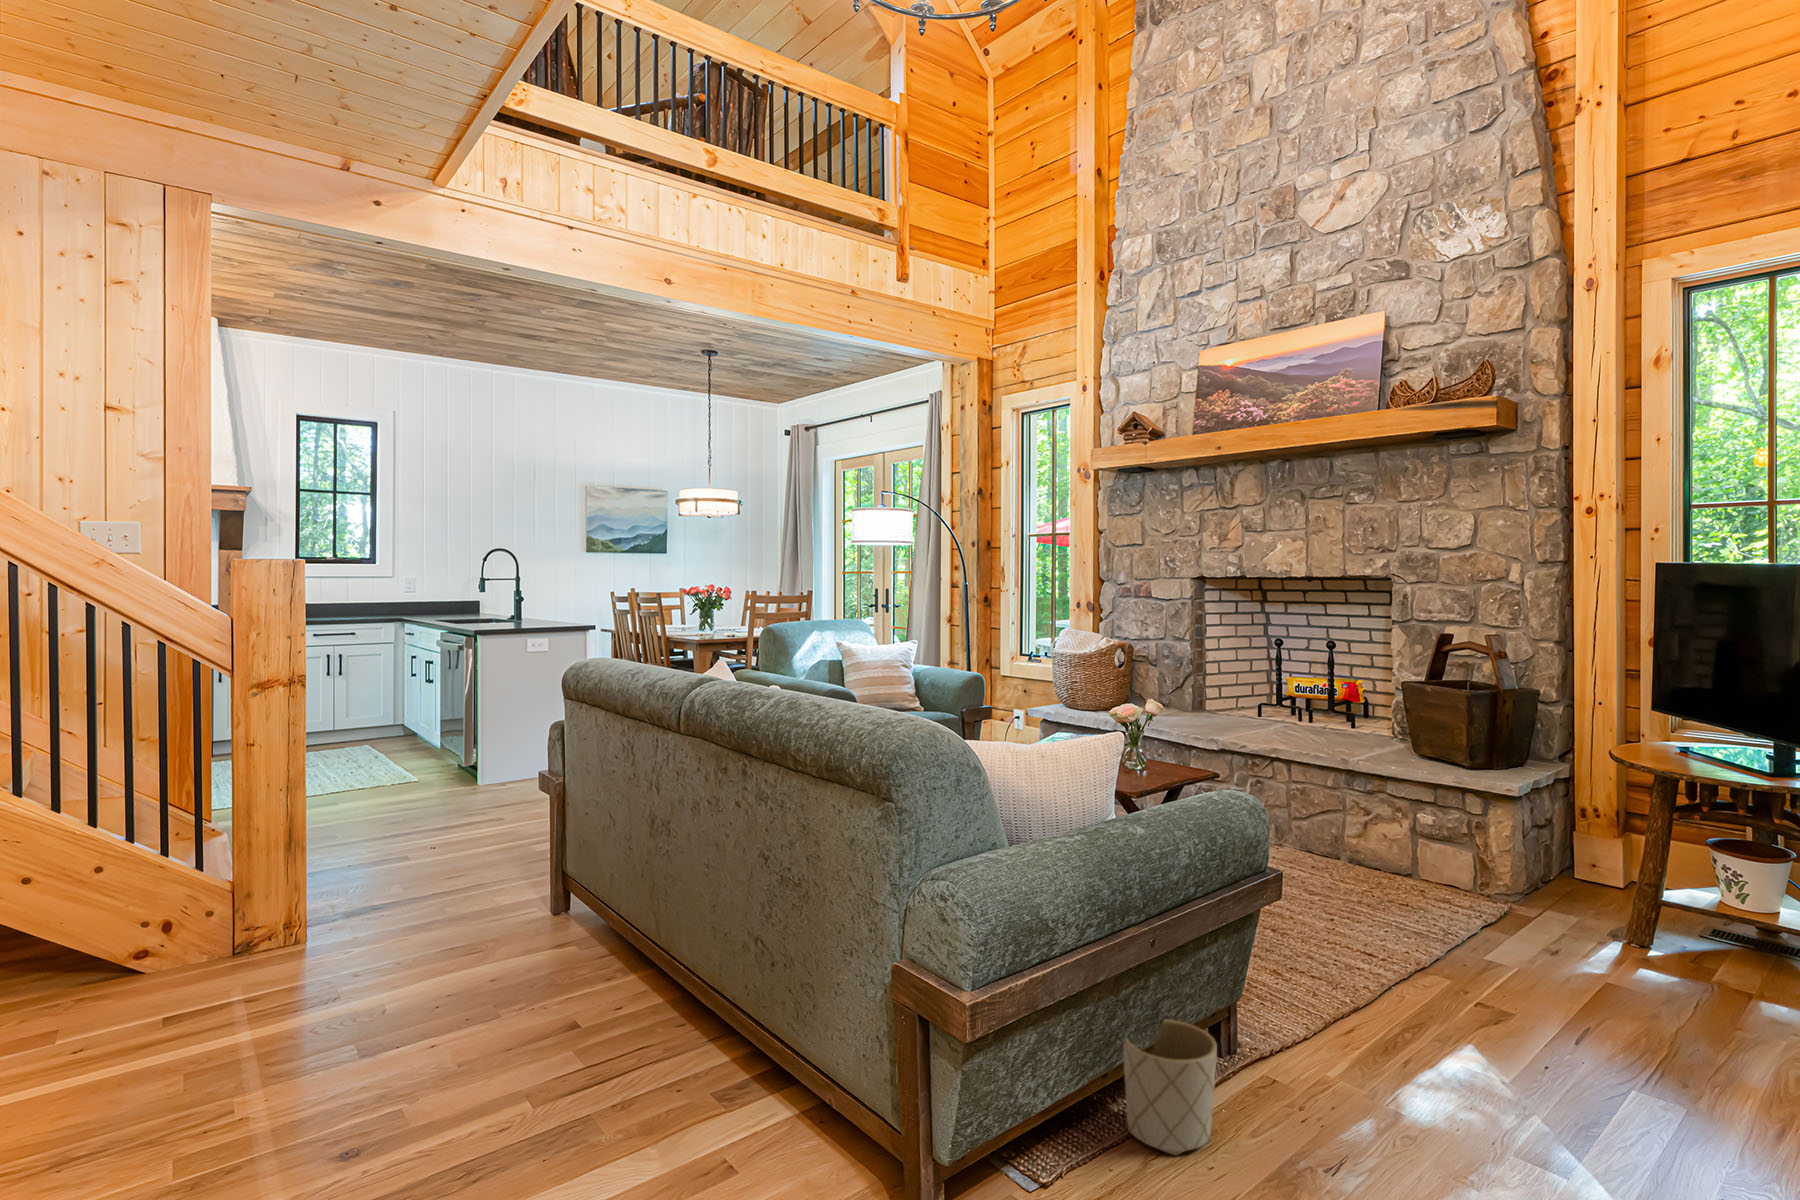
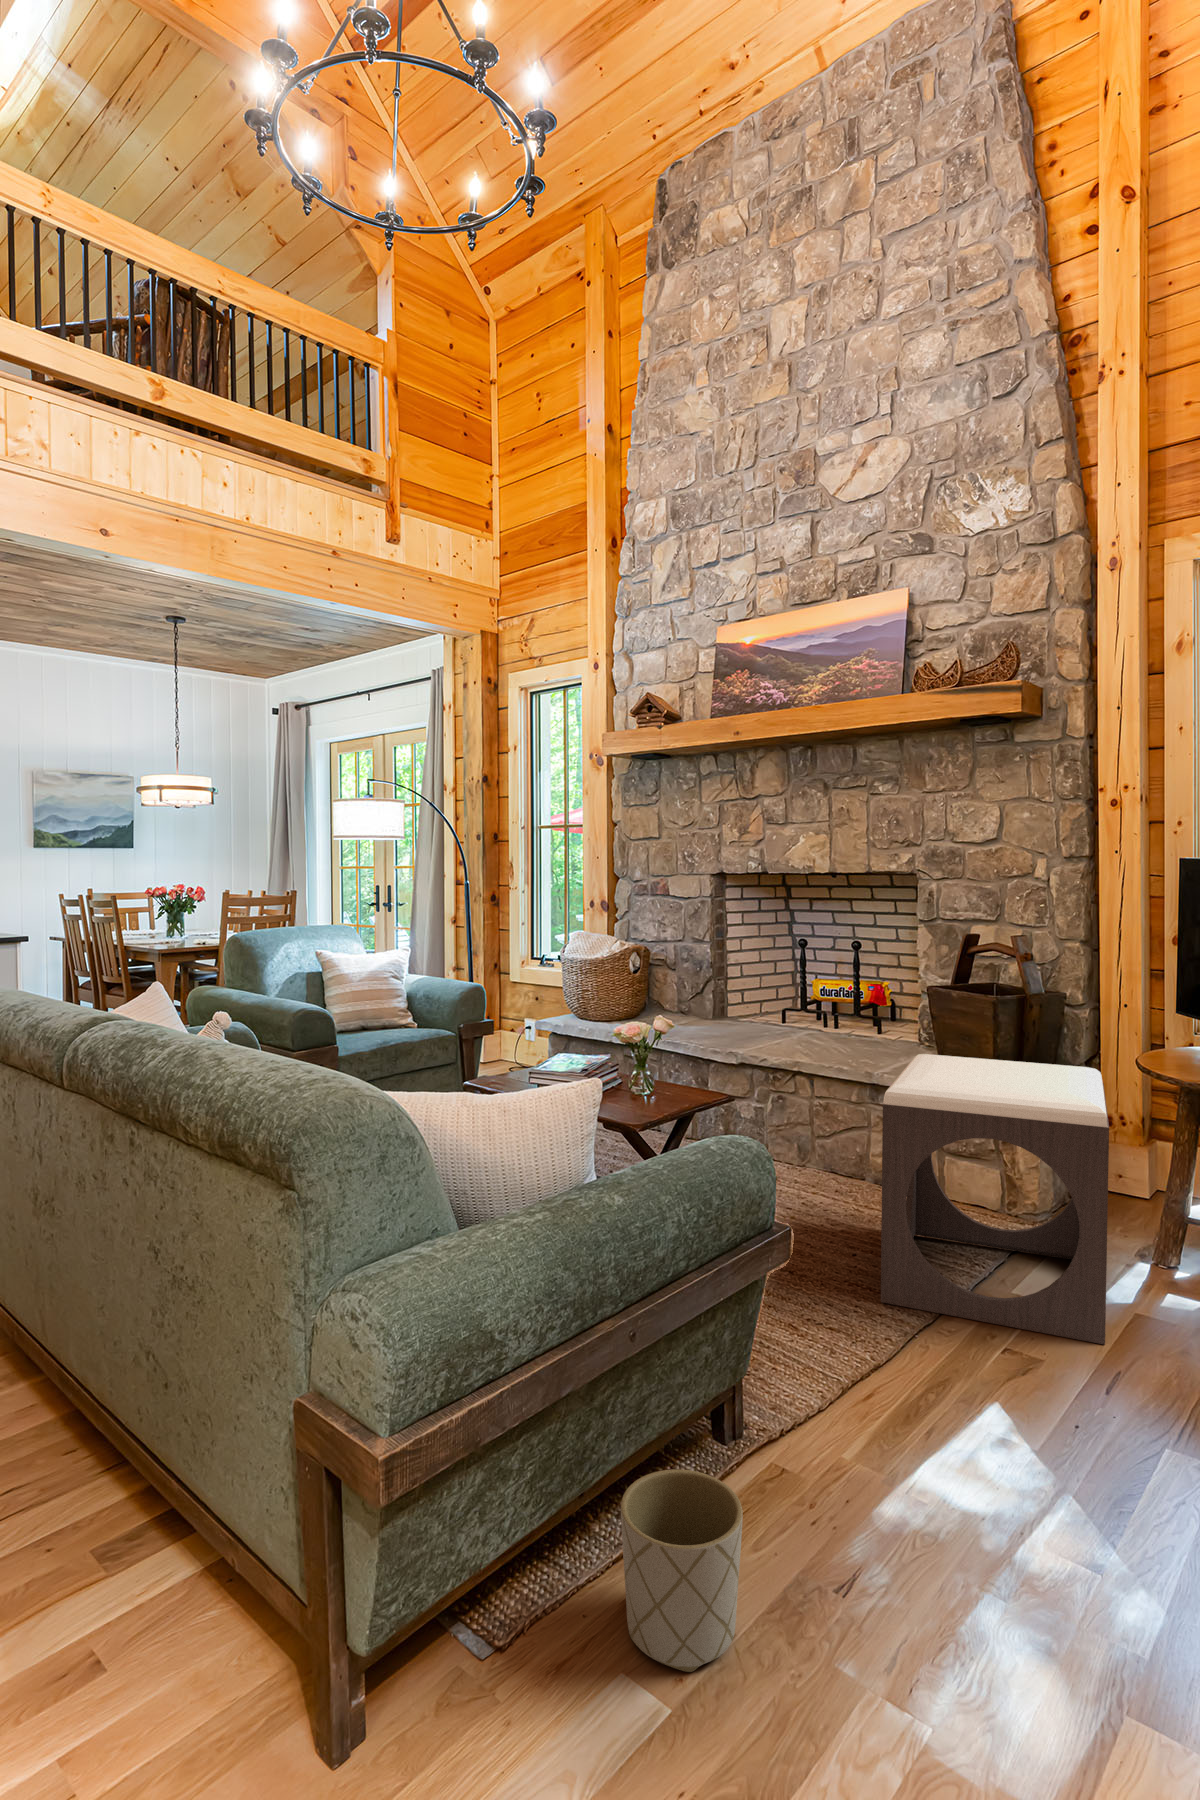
footstool: none [1344,738,1565,992] -> present [881,1054,1109,1345]

